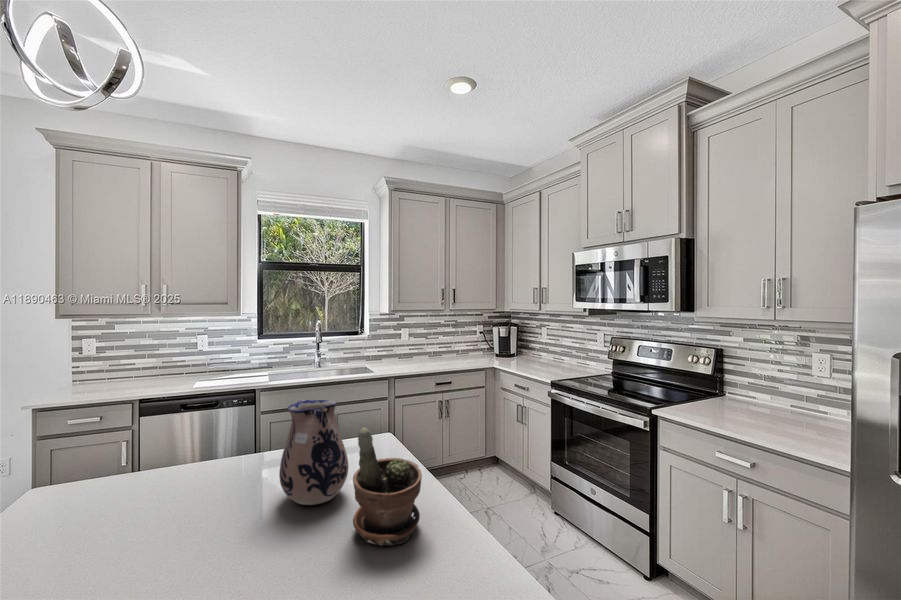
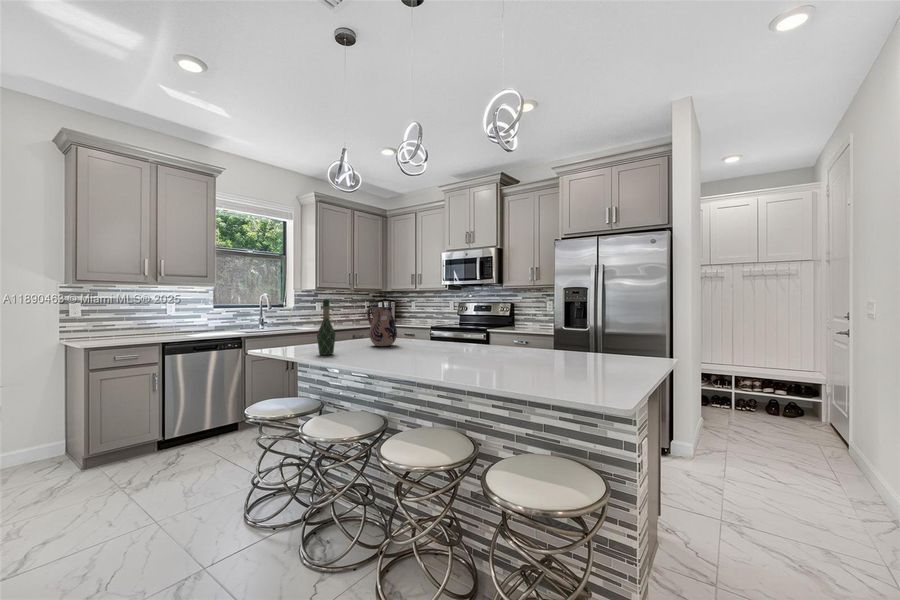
wine bottle: none [71,408,130,558] -> present [317,300,335,355]
potted plant: present [353,428,422,546] -> none [411,308,437,348]

